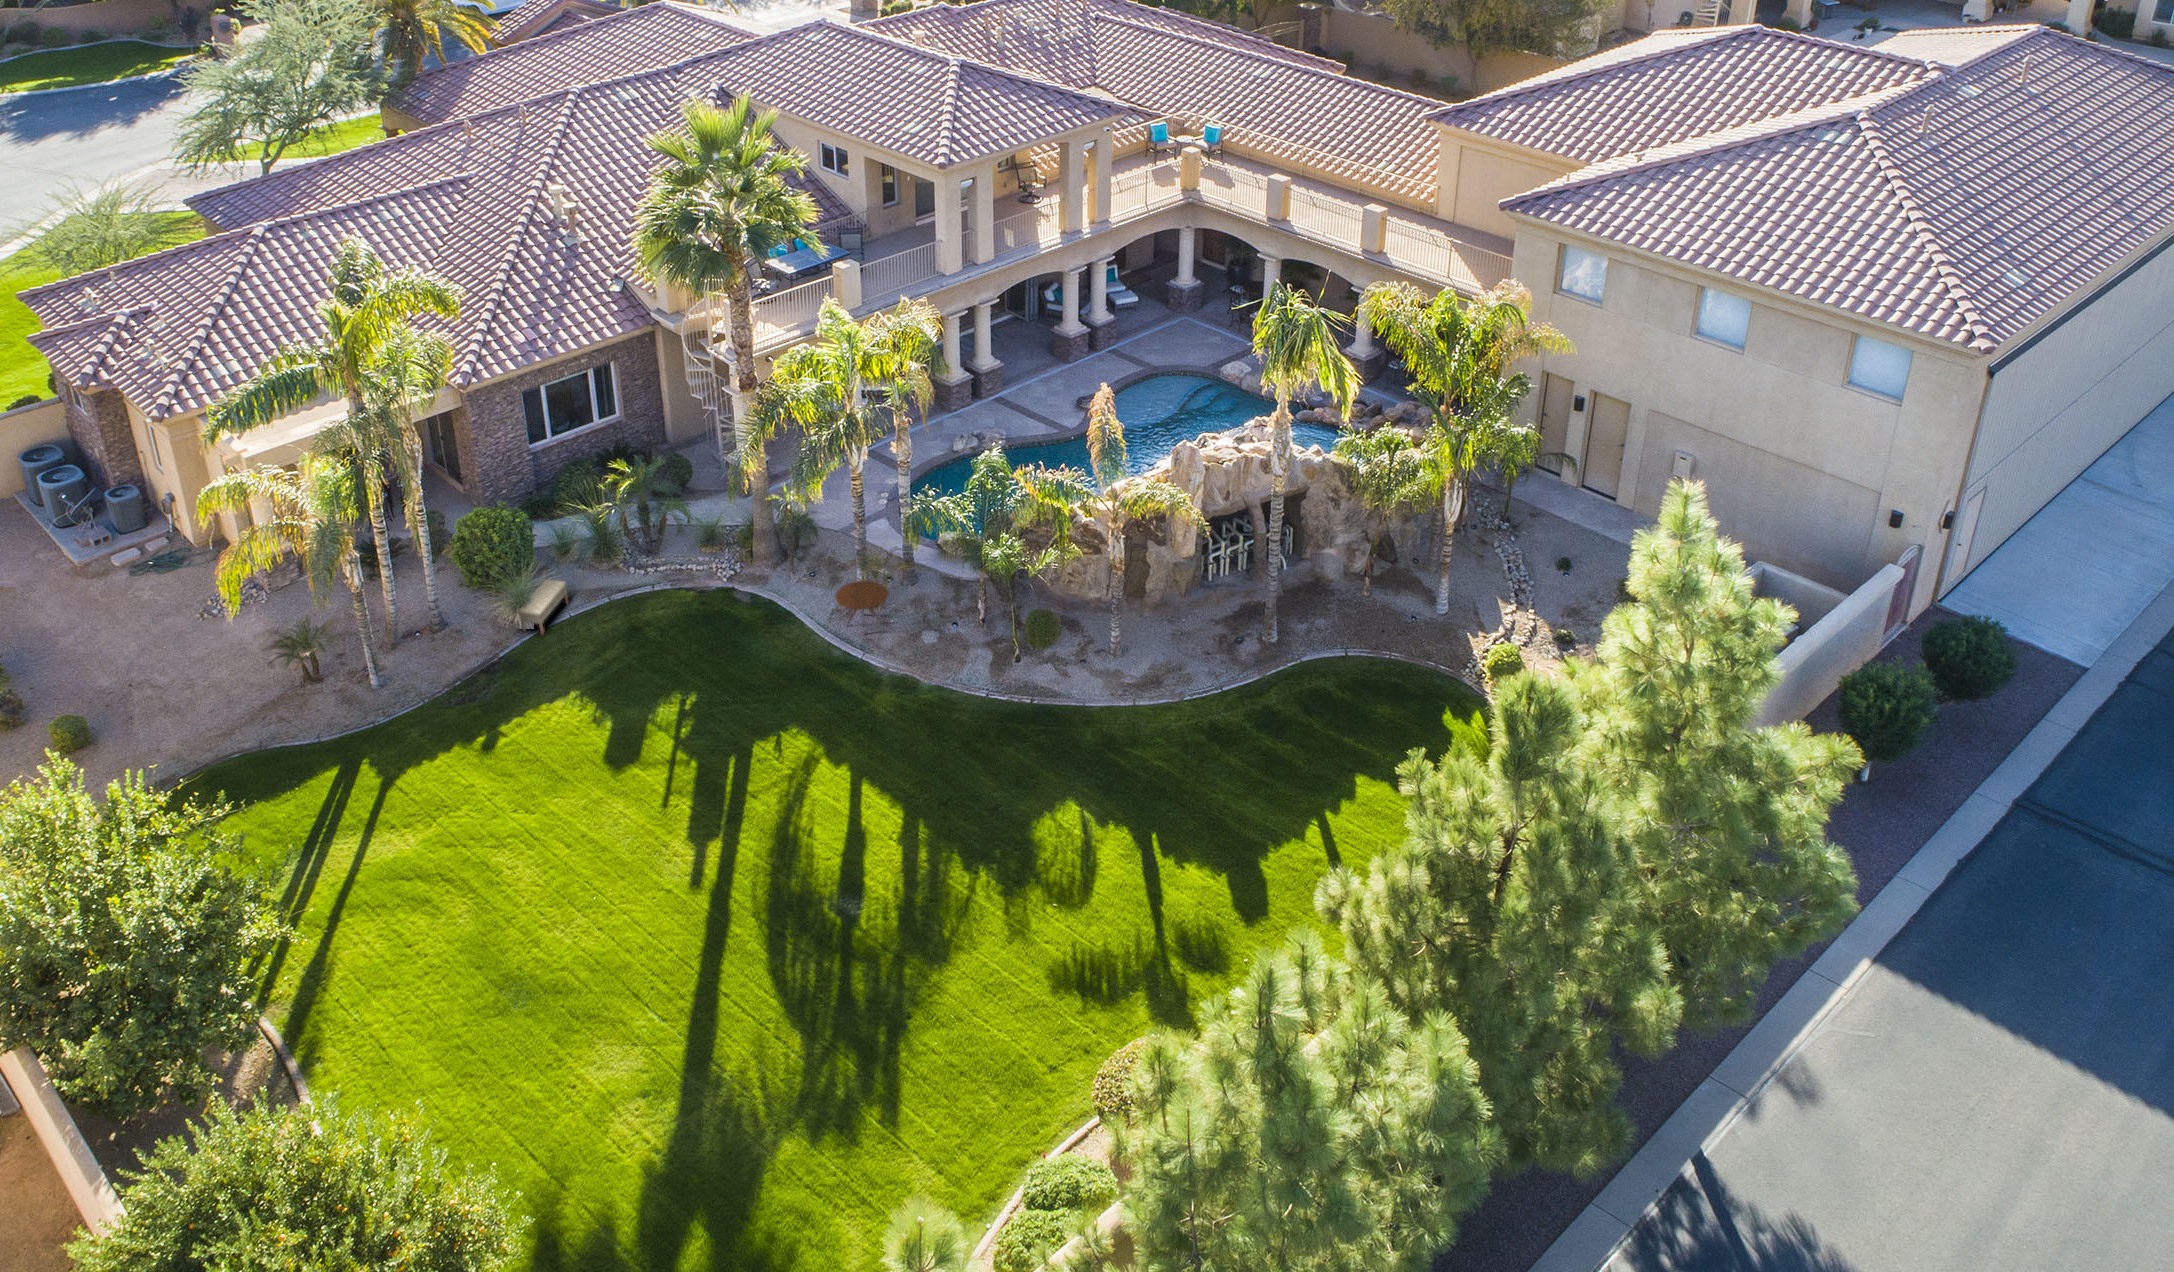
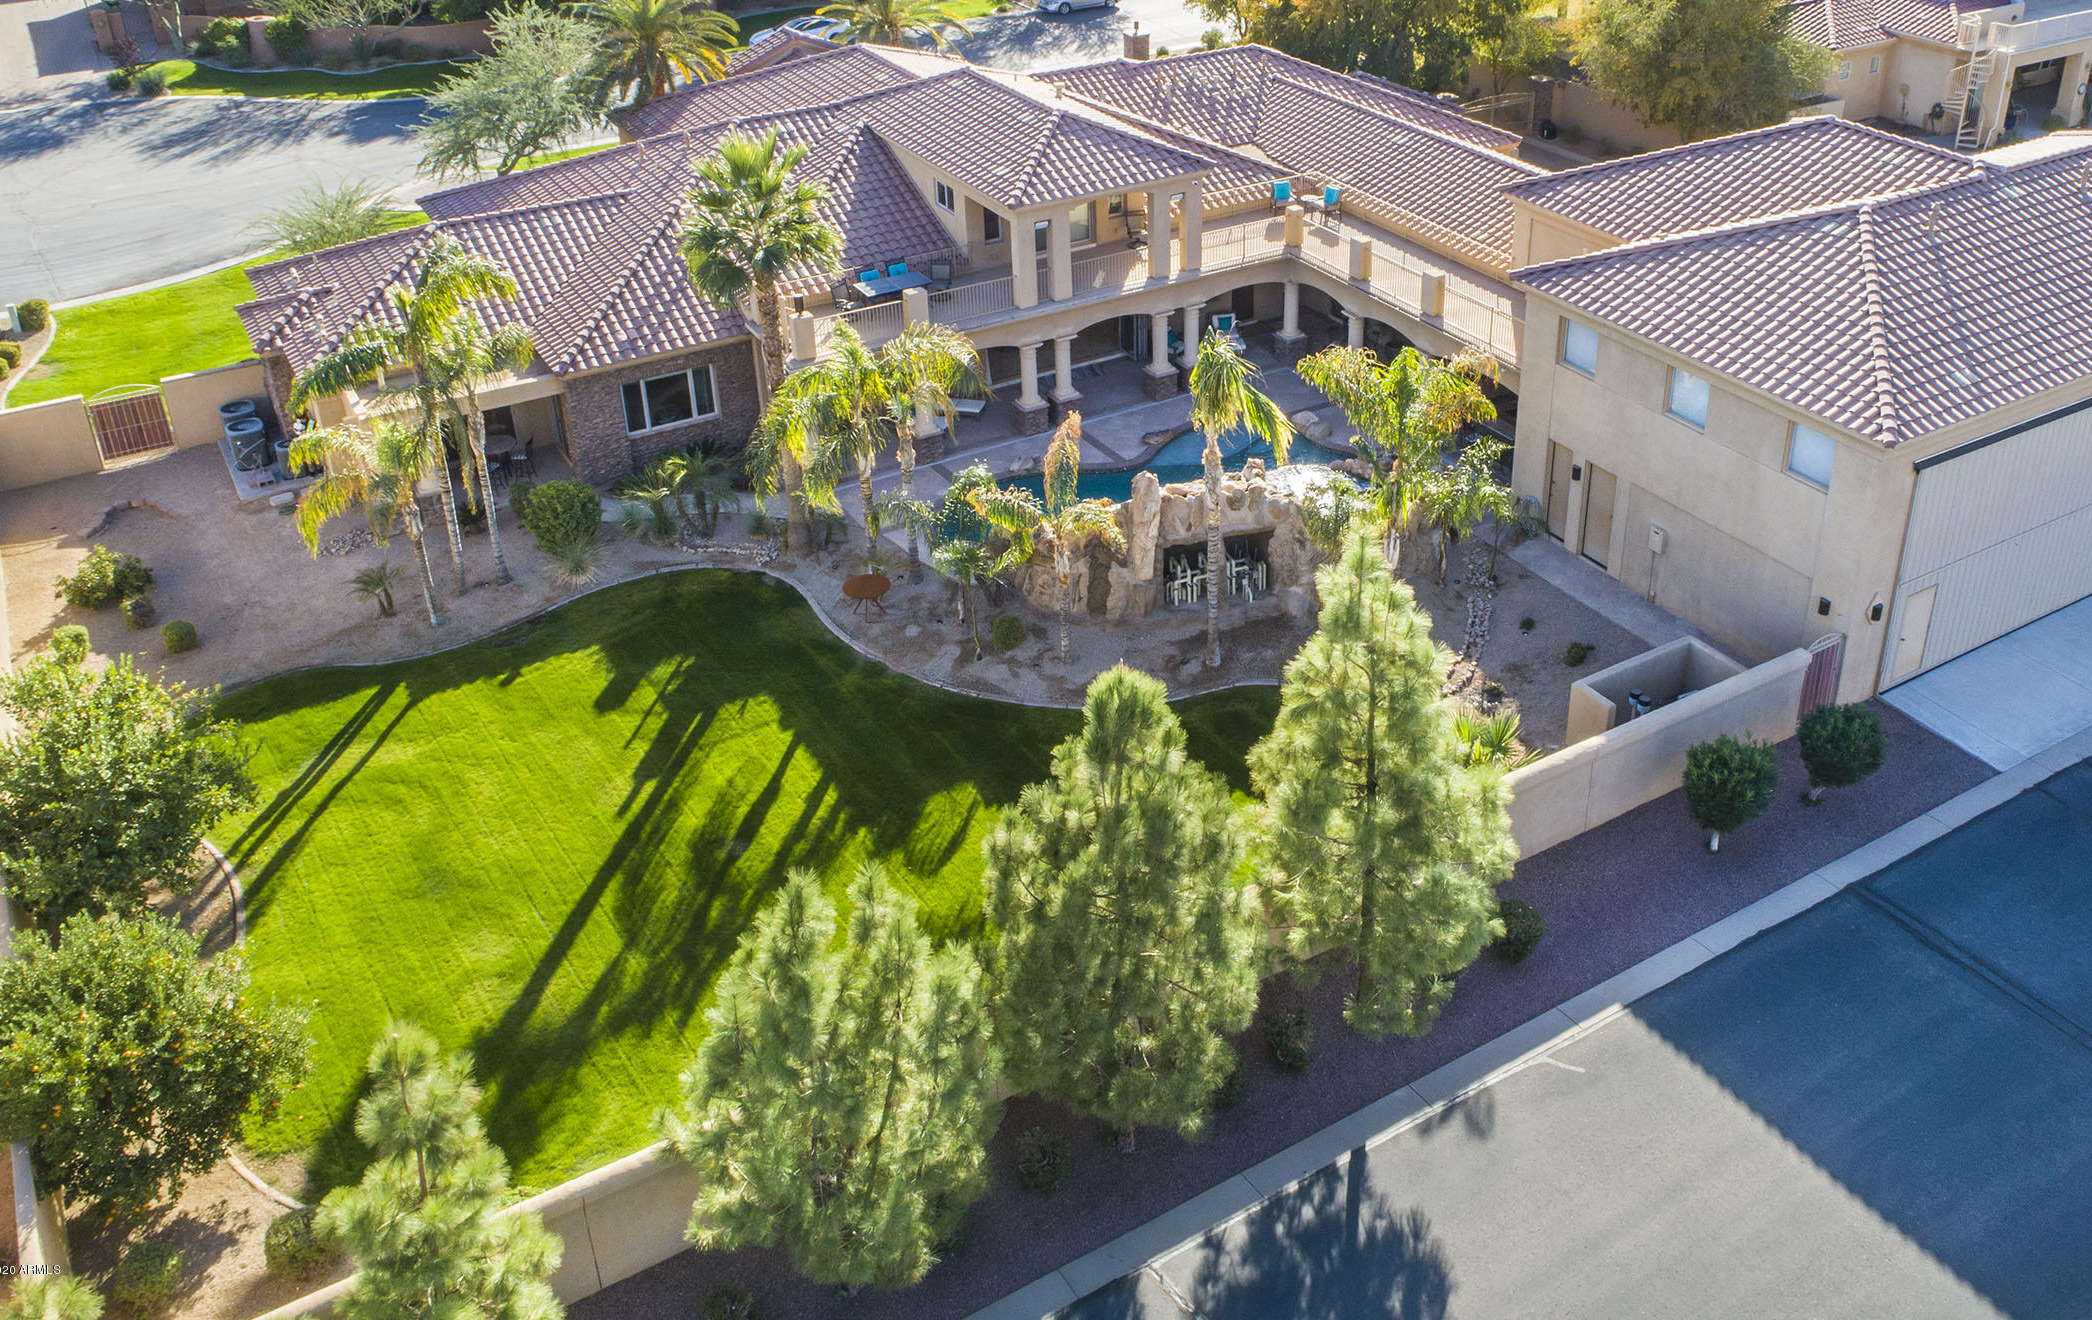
bench: present [518,580,568,634] -> none [573,549,627,597]

